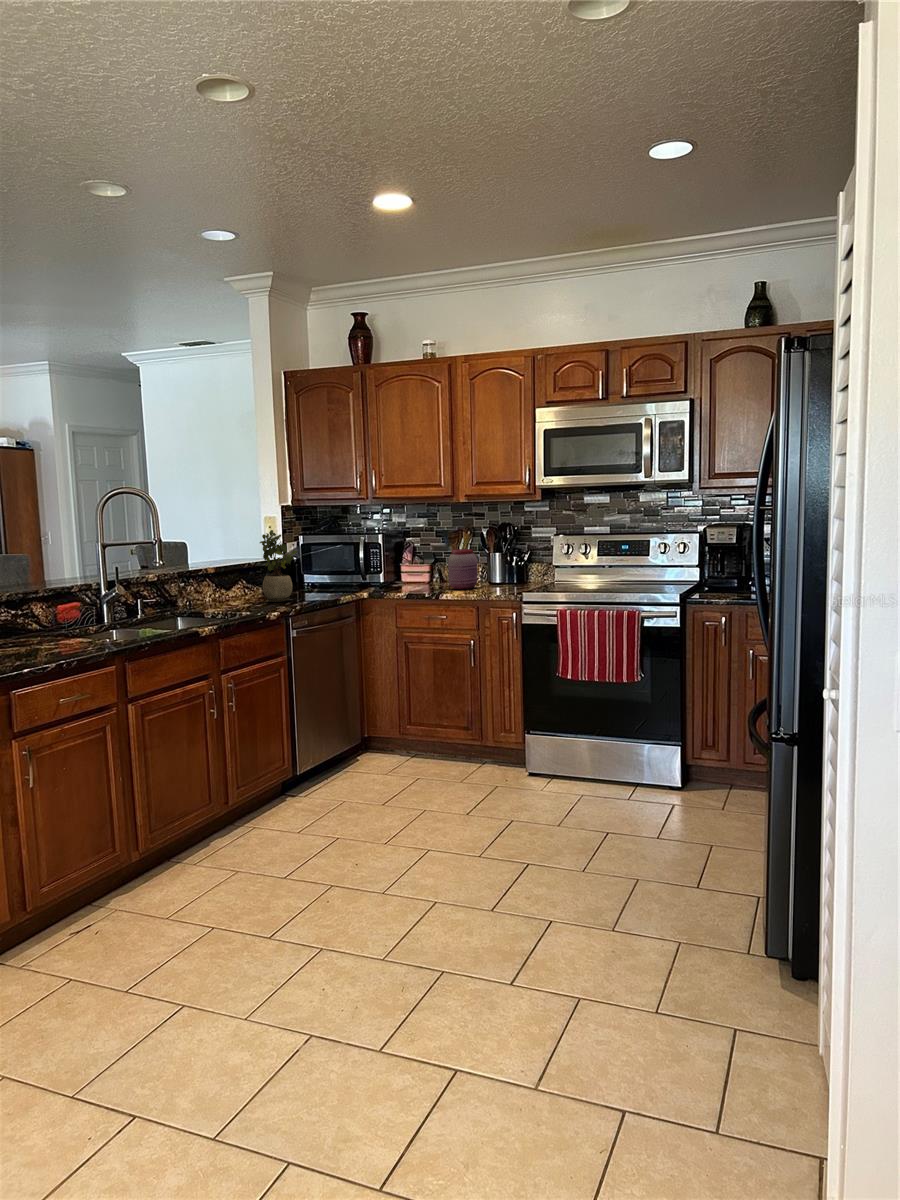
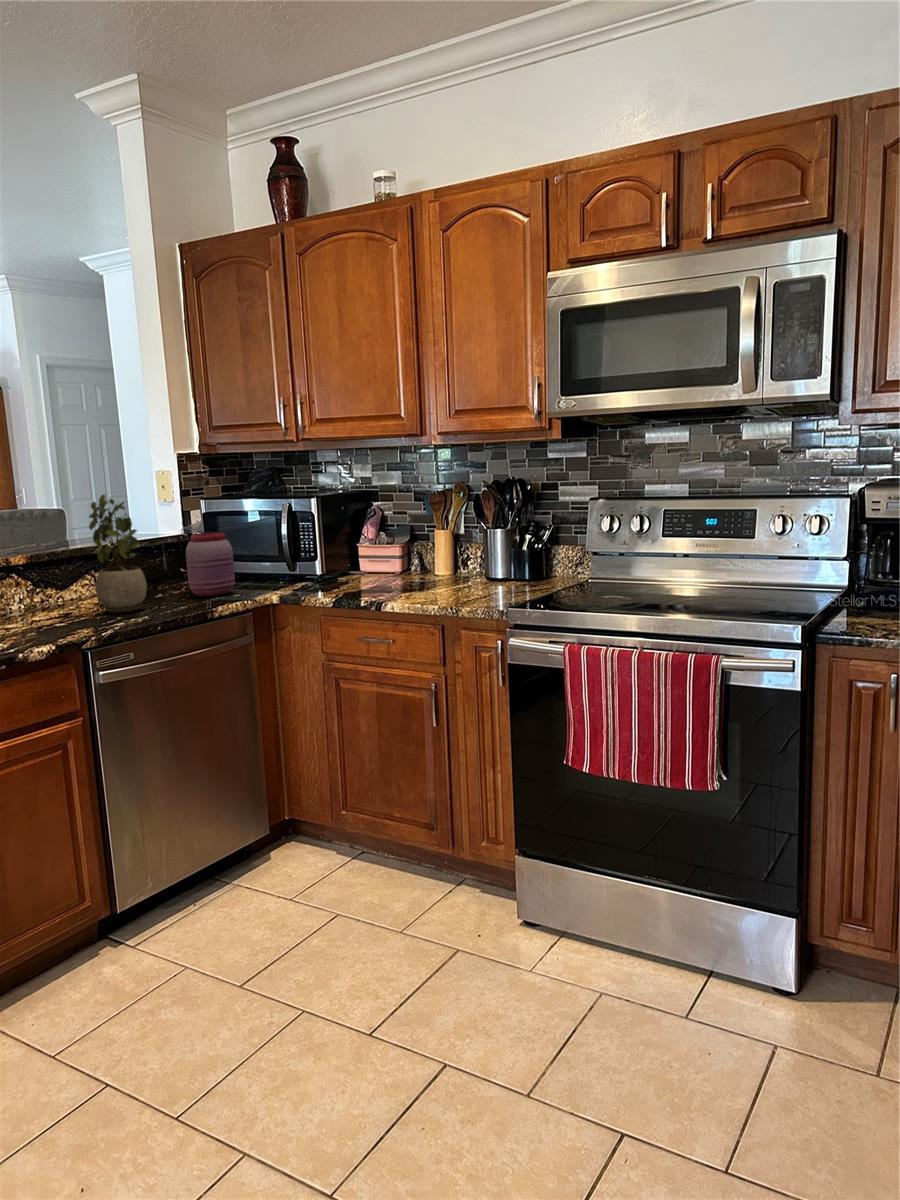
jar: present [448,549,478,589] -> present [186,532,235,597]

